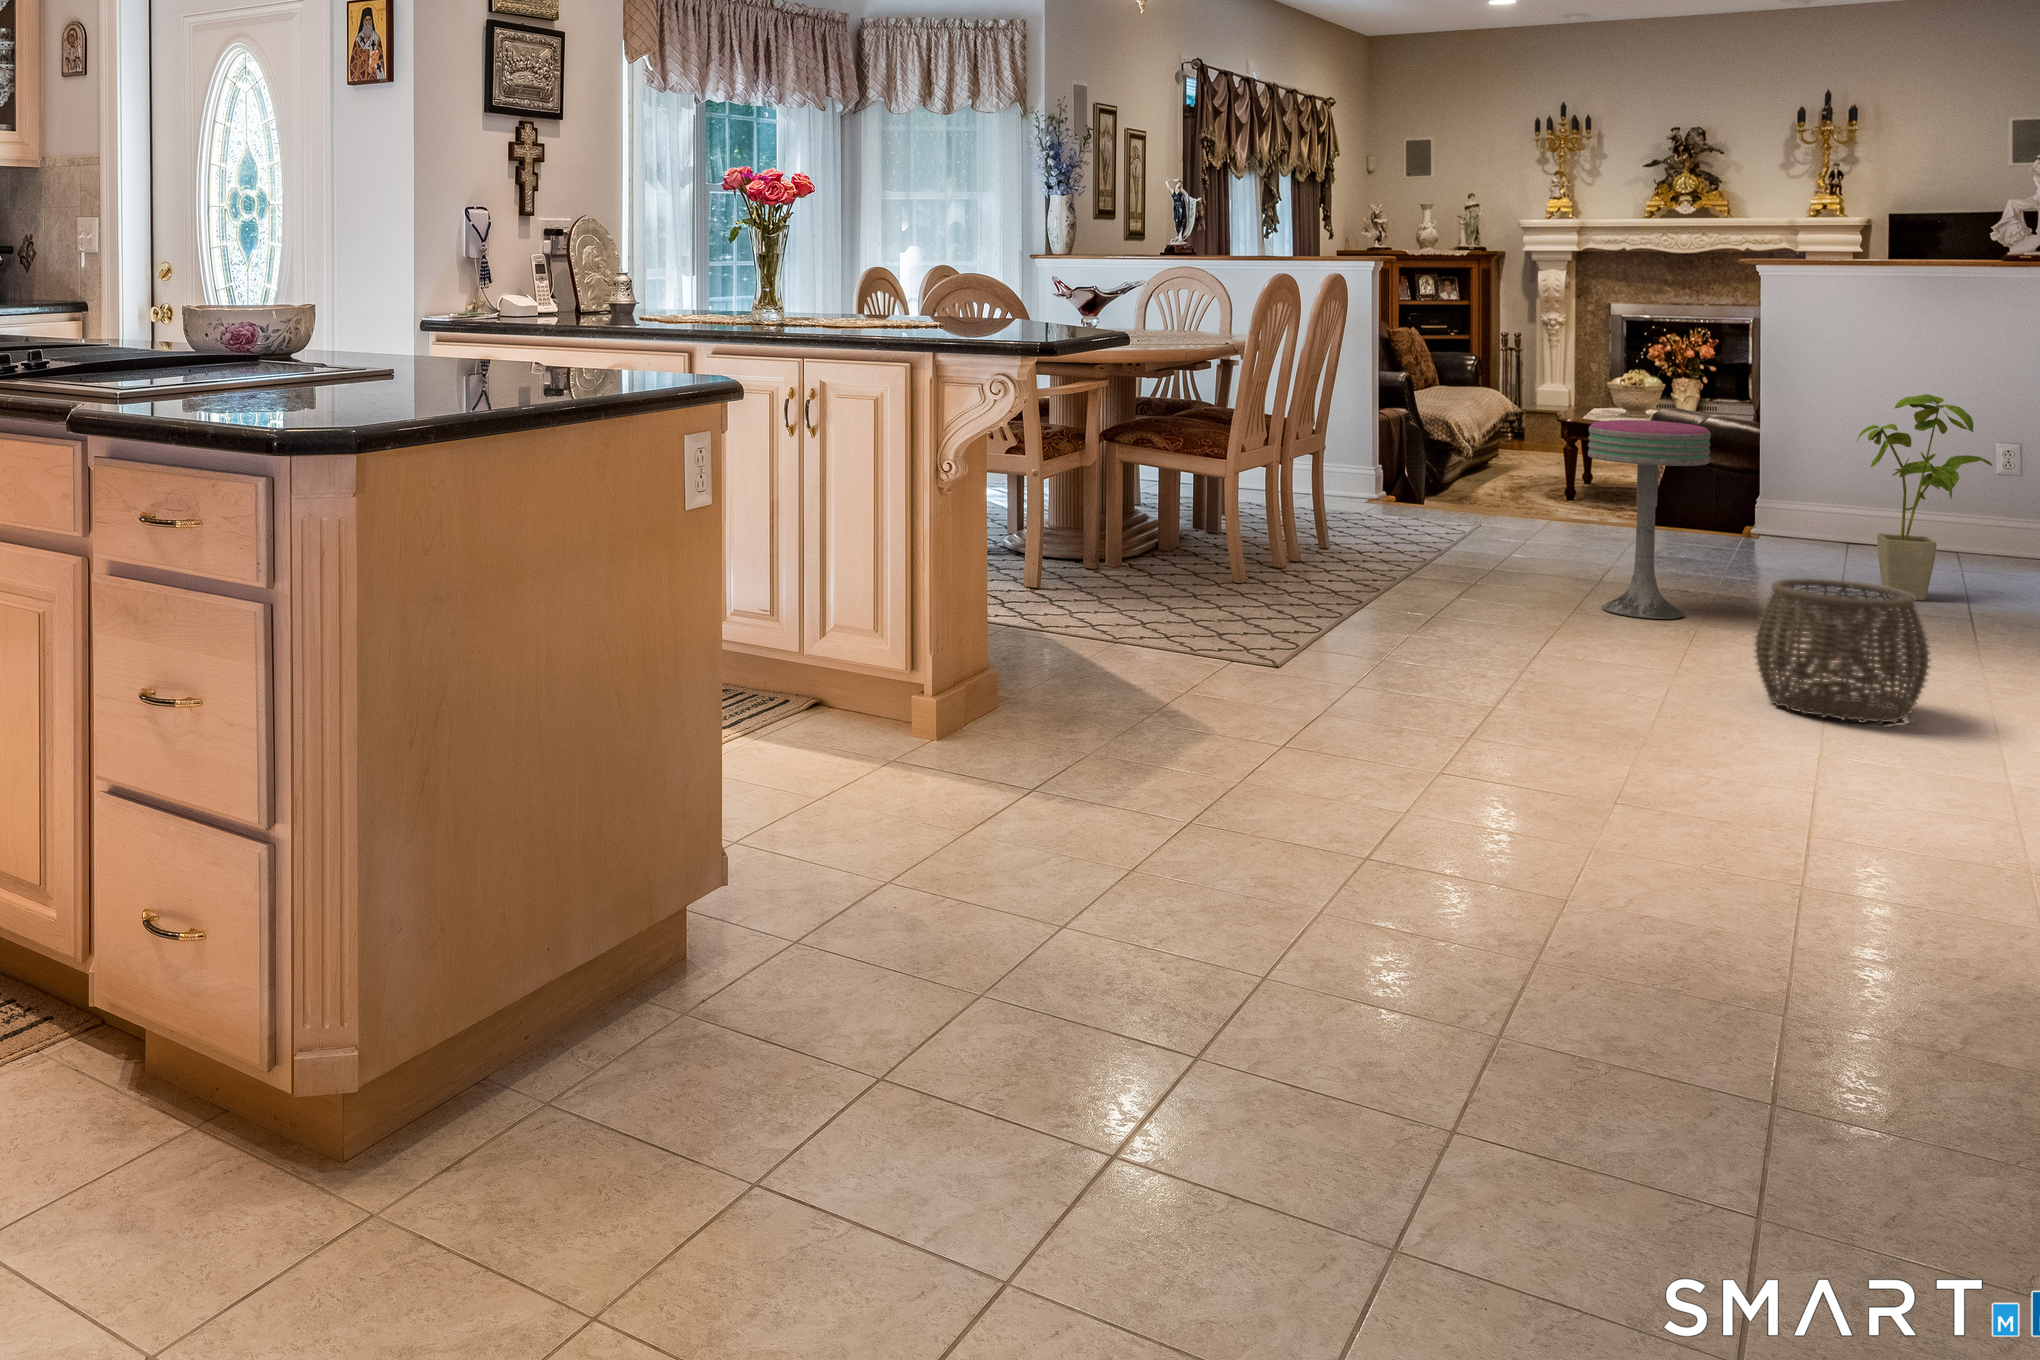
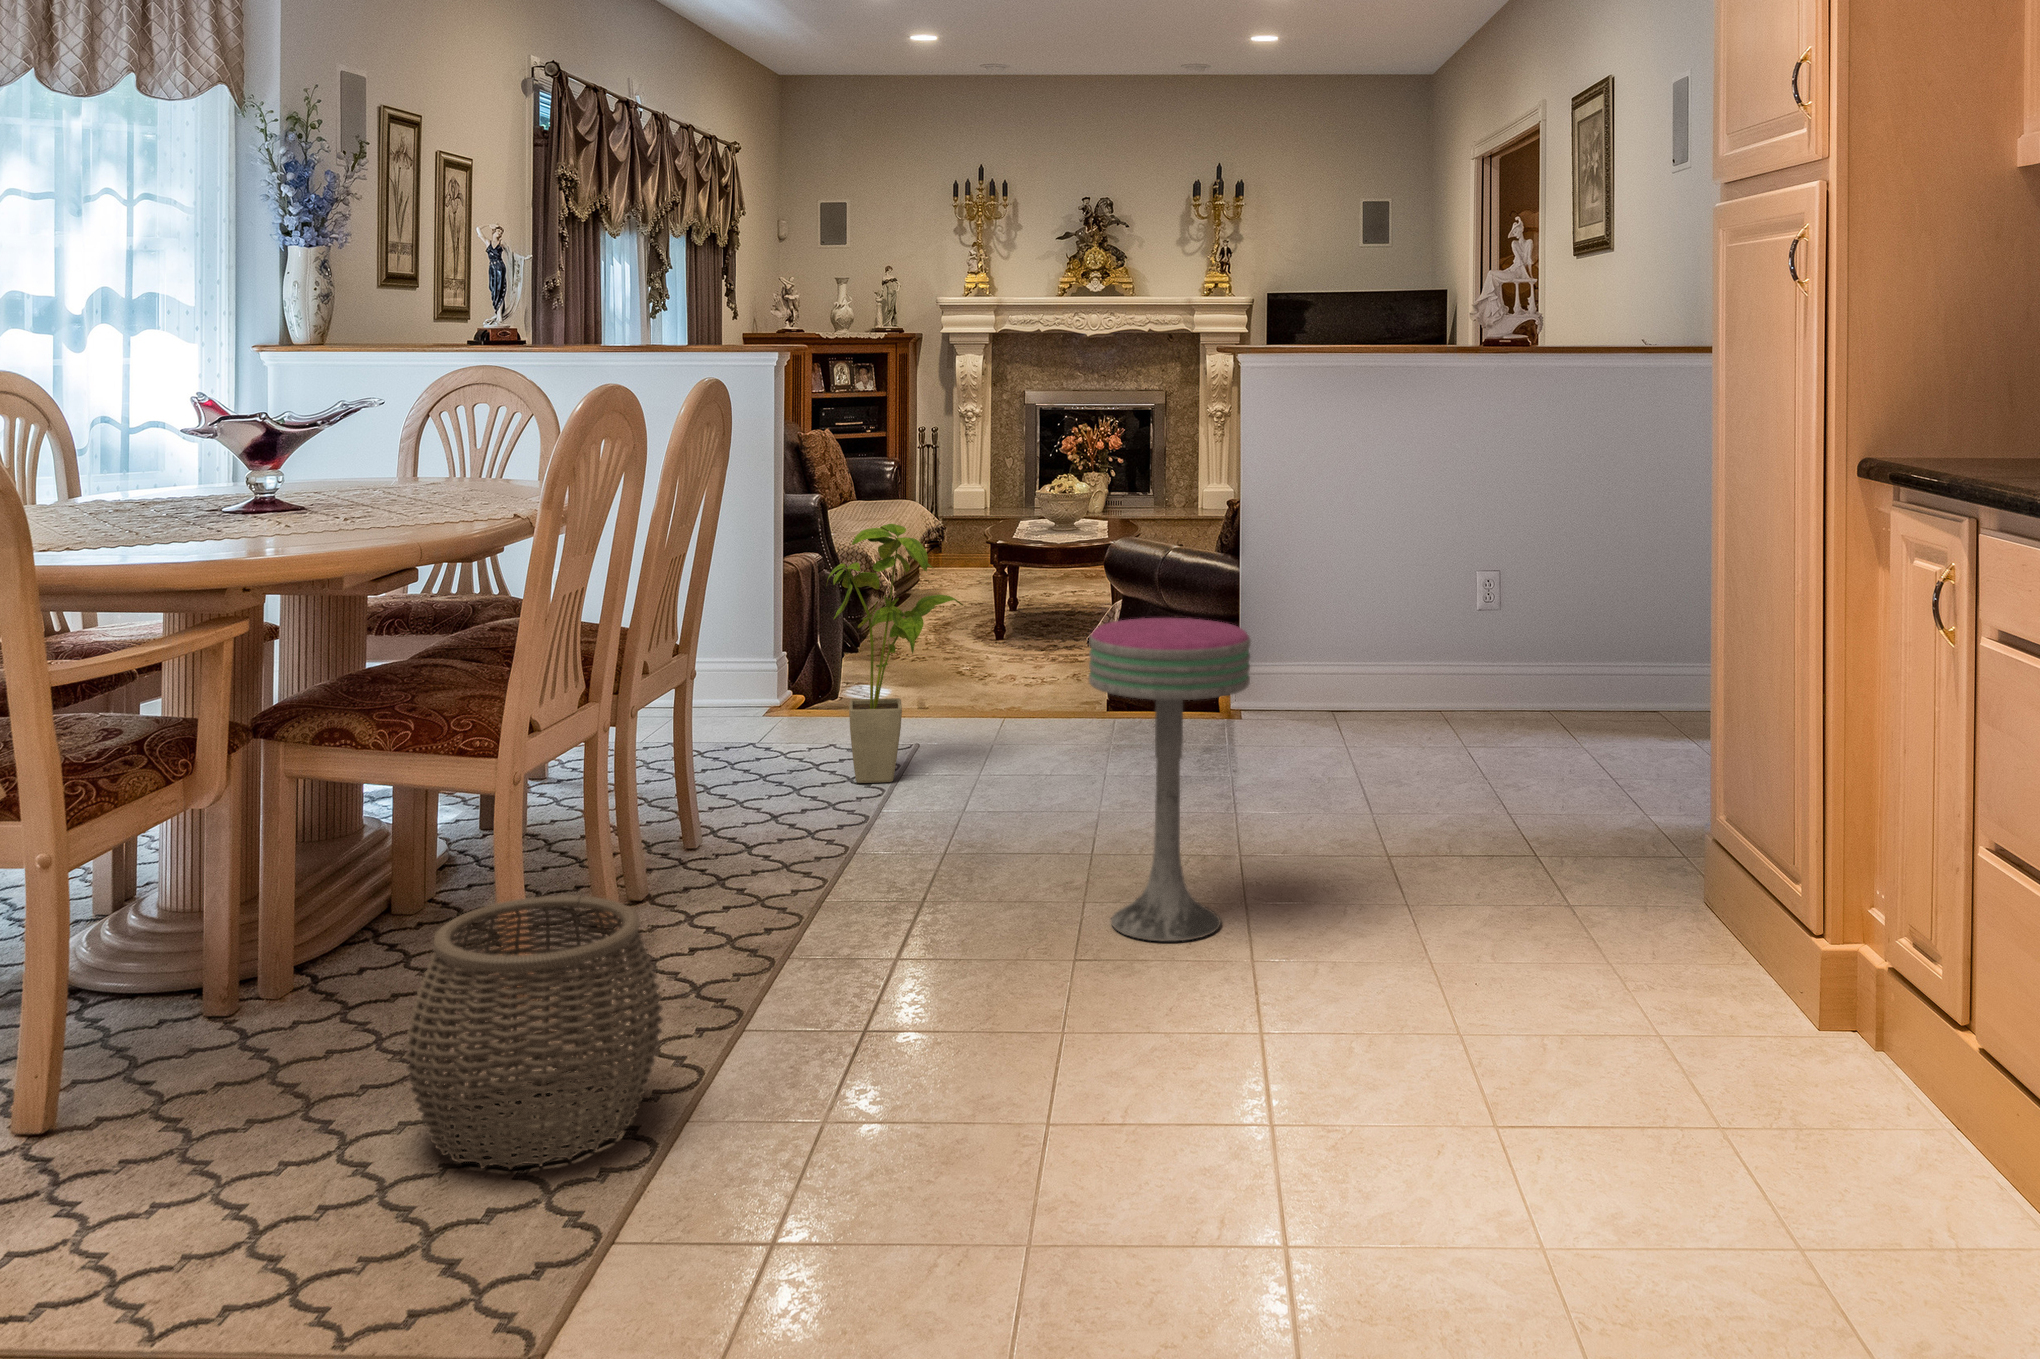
house plant: present [1857,394,1992,601] -> present [826,524,963,783]
woven basket: present [1754,579,1930,723] -> present [406,896,663,1169]

